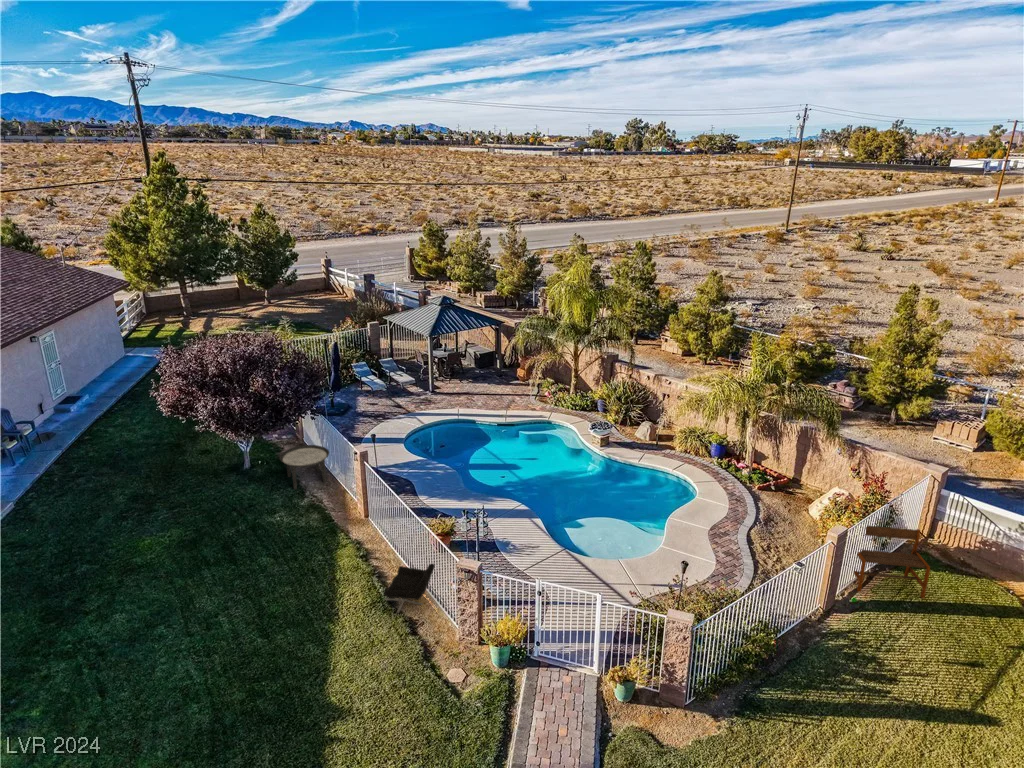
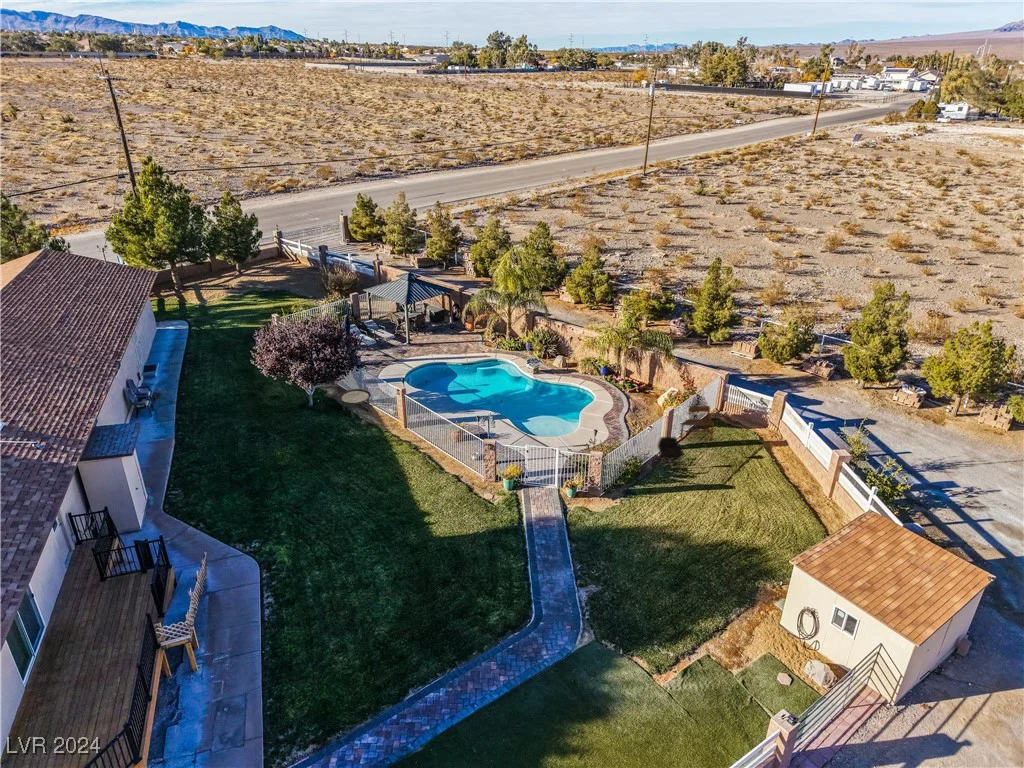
lounge chair: present [384,564,435,613] -> present [658,437,684,462]

